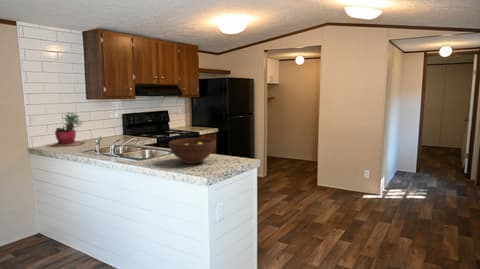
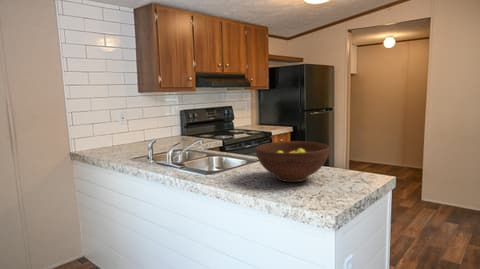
succulent plant: present [52,113,84,146] -> none [94,108,138,151]

